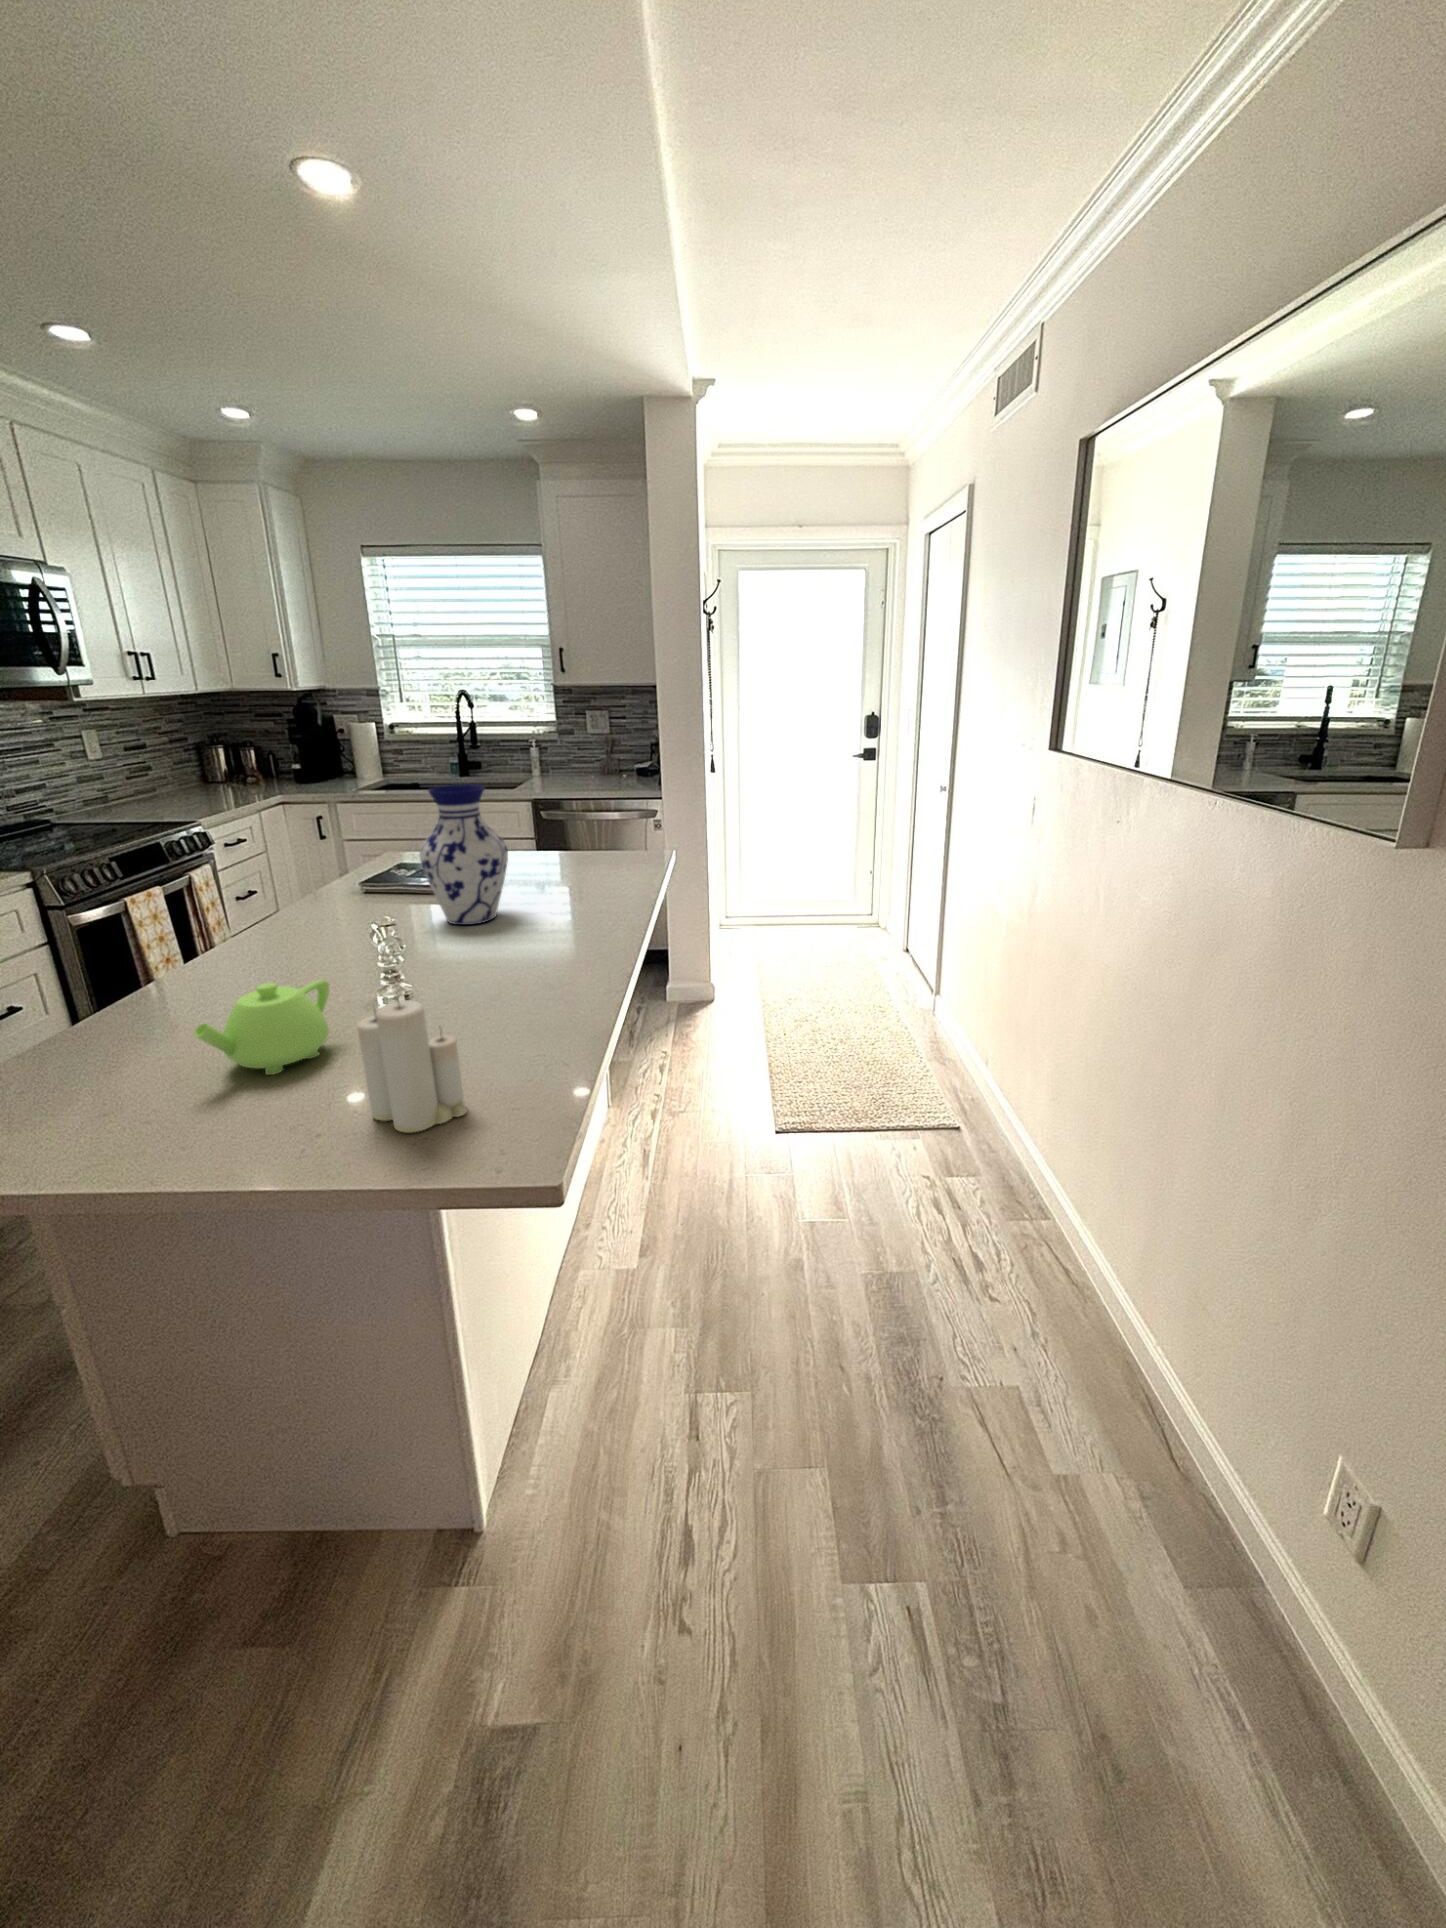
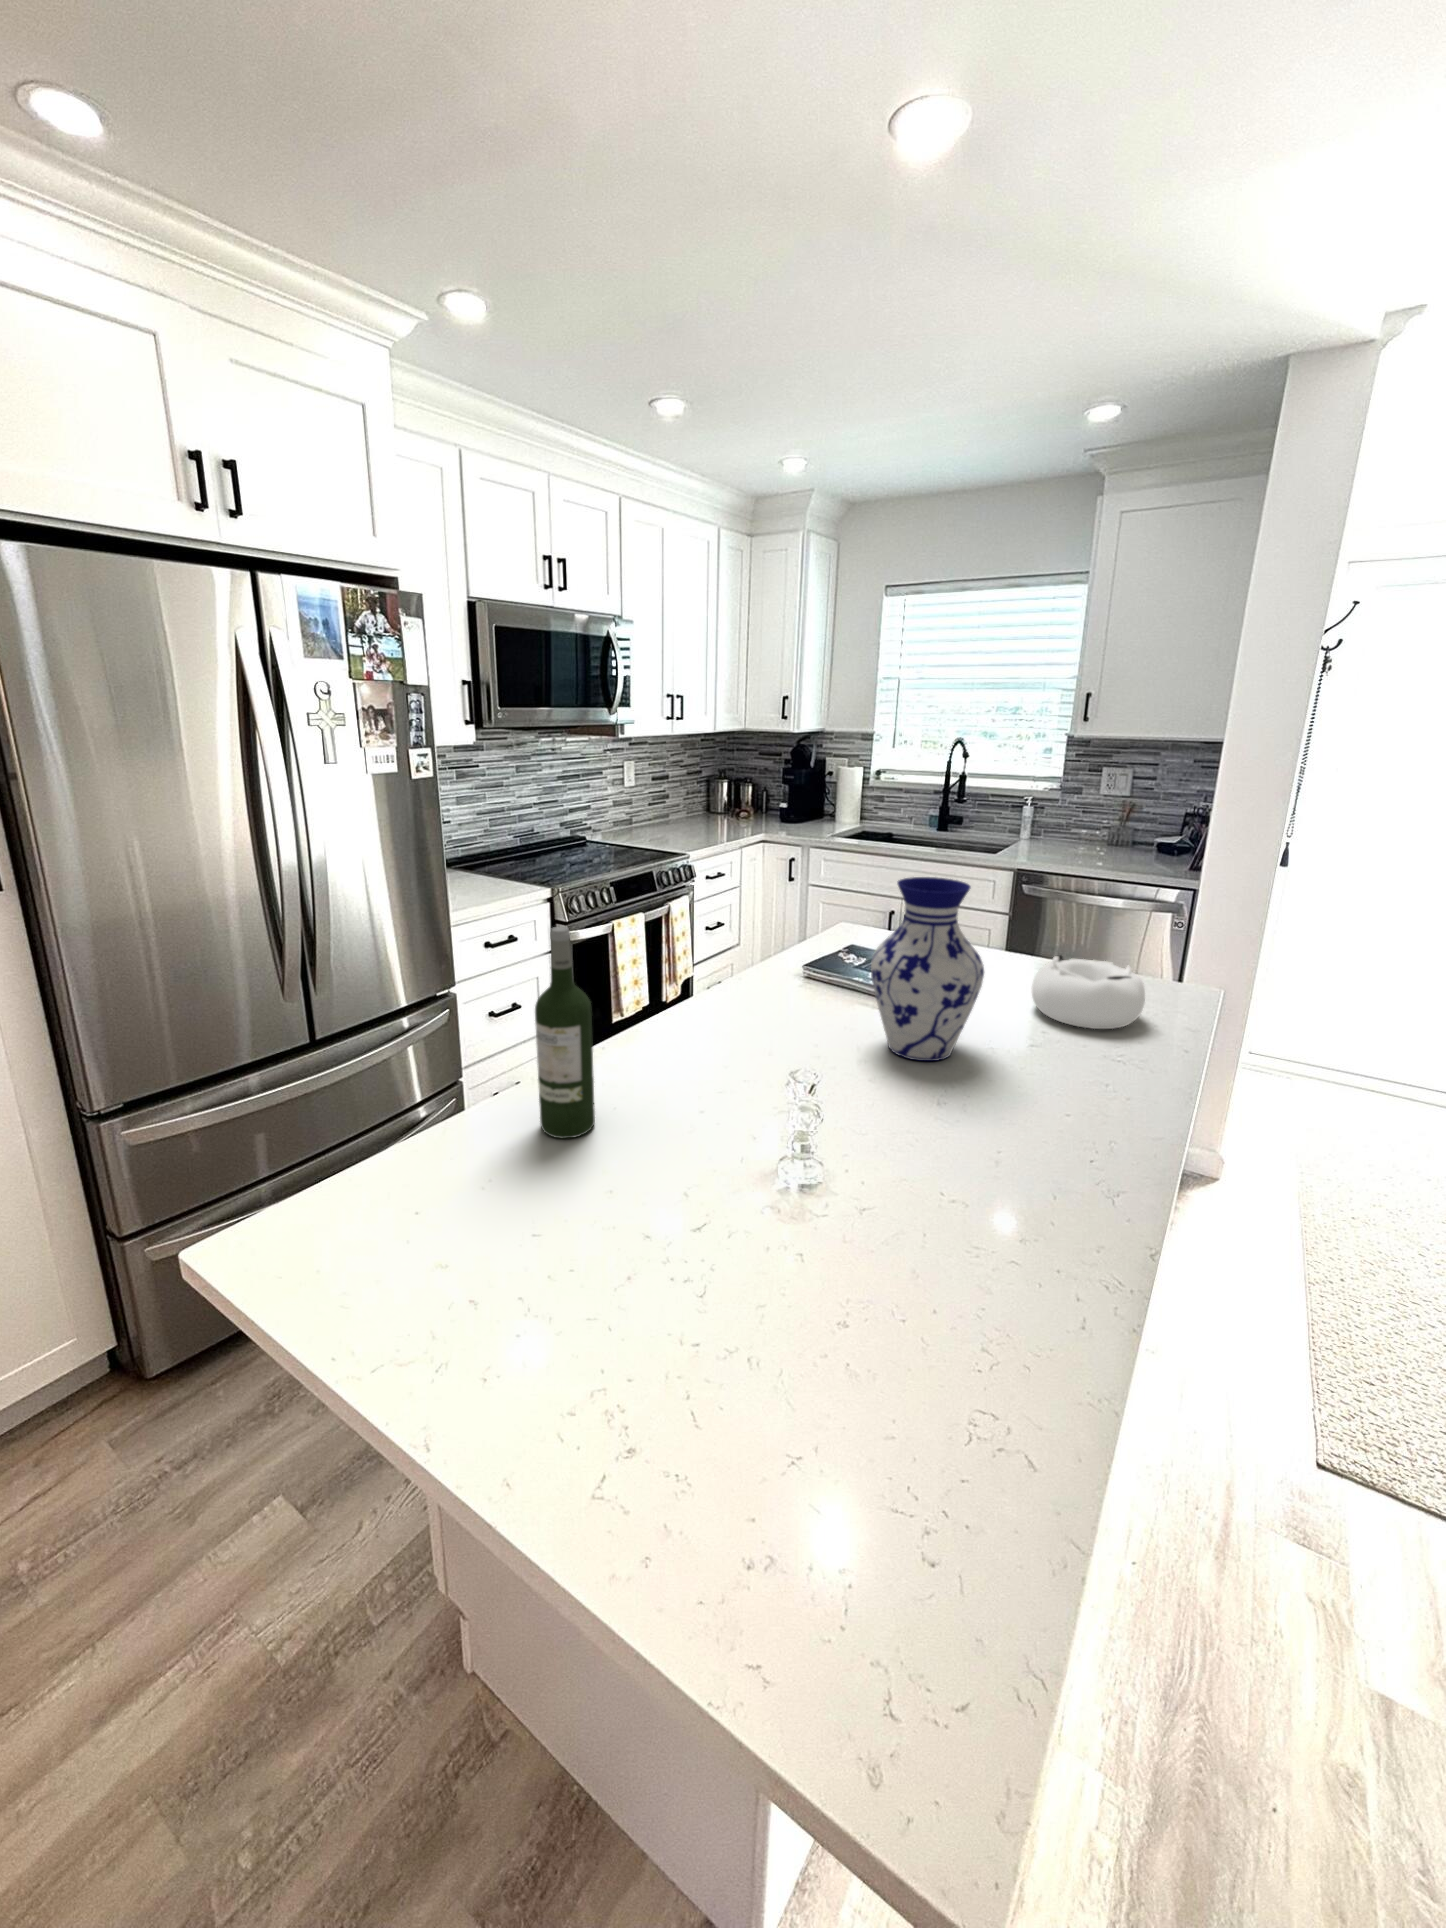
decorative bowl: none [548,838,624,885] -> present [1032,955,1145,1029]
wine bottle: none [117,845,201,1032] -> present [535,927,595,1138]
teapot: present [193,979,329,1075] -> none [548,1142,717,1268]
candle: present [357,1000,466,1133] -> none [709,1286,851,1523]

